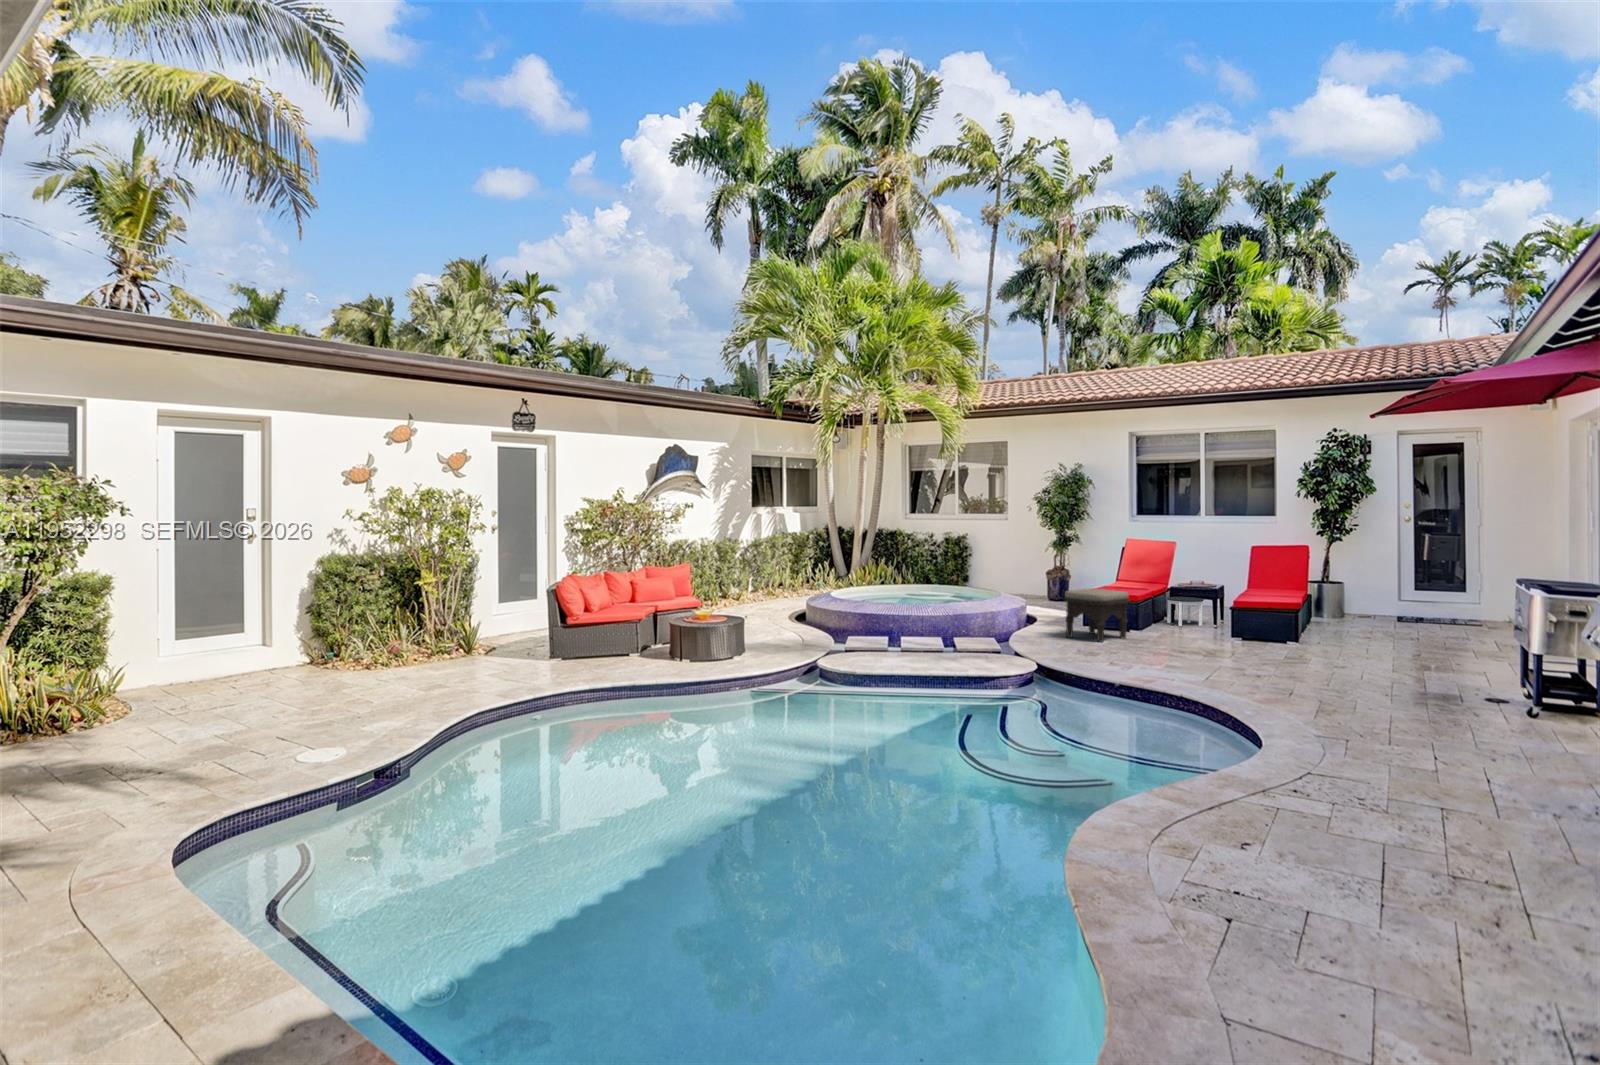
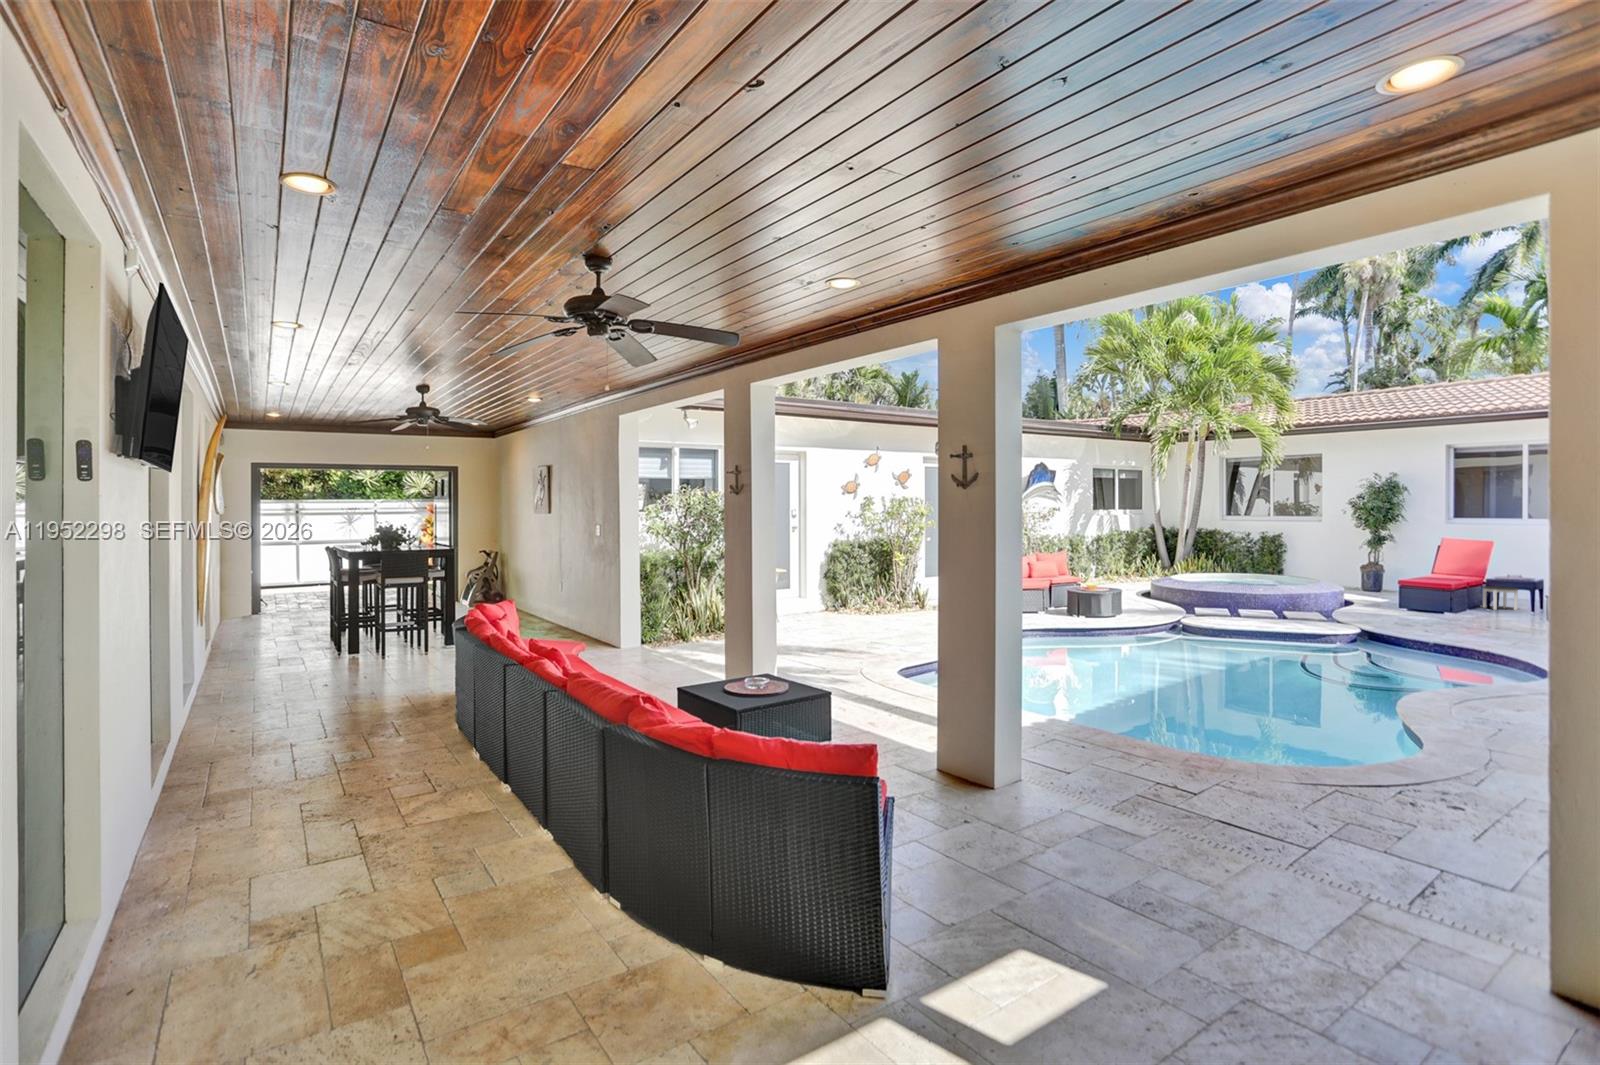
ottoman: present [1064,589,1130,642] -> none [1383,576,1445,617]

